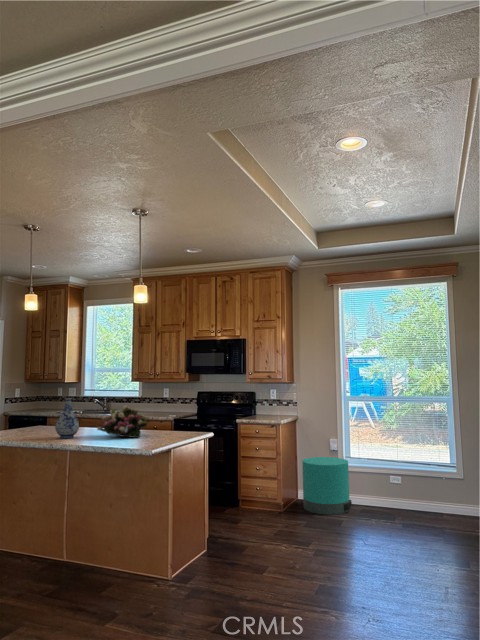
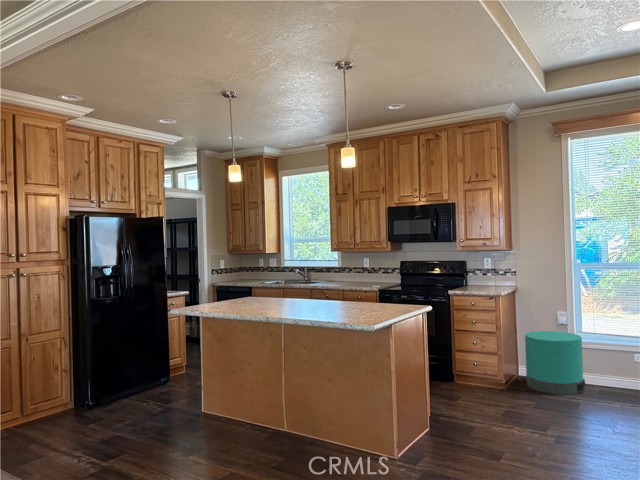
vase: present [55,398,79,438] -> none [268,270,292,311]
flower arrangement: present [97,406,150,438] -> none [311,277,365,311]

